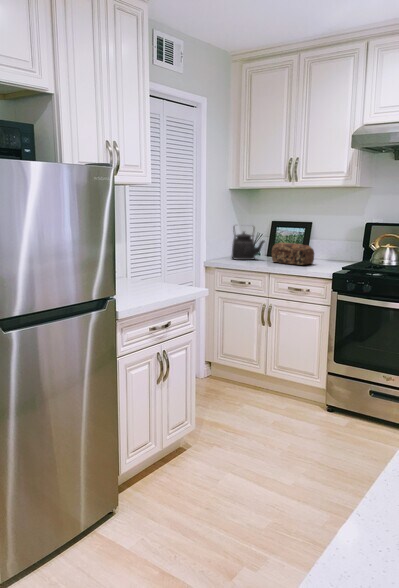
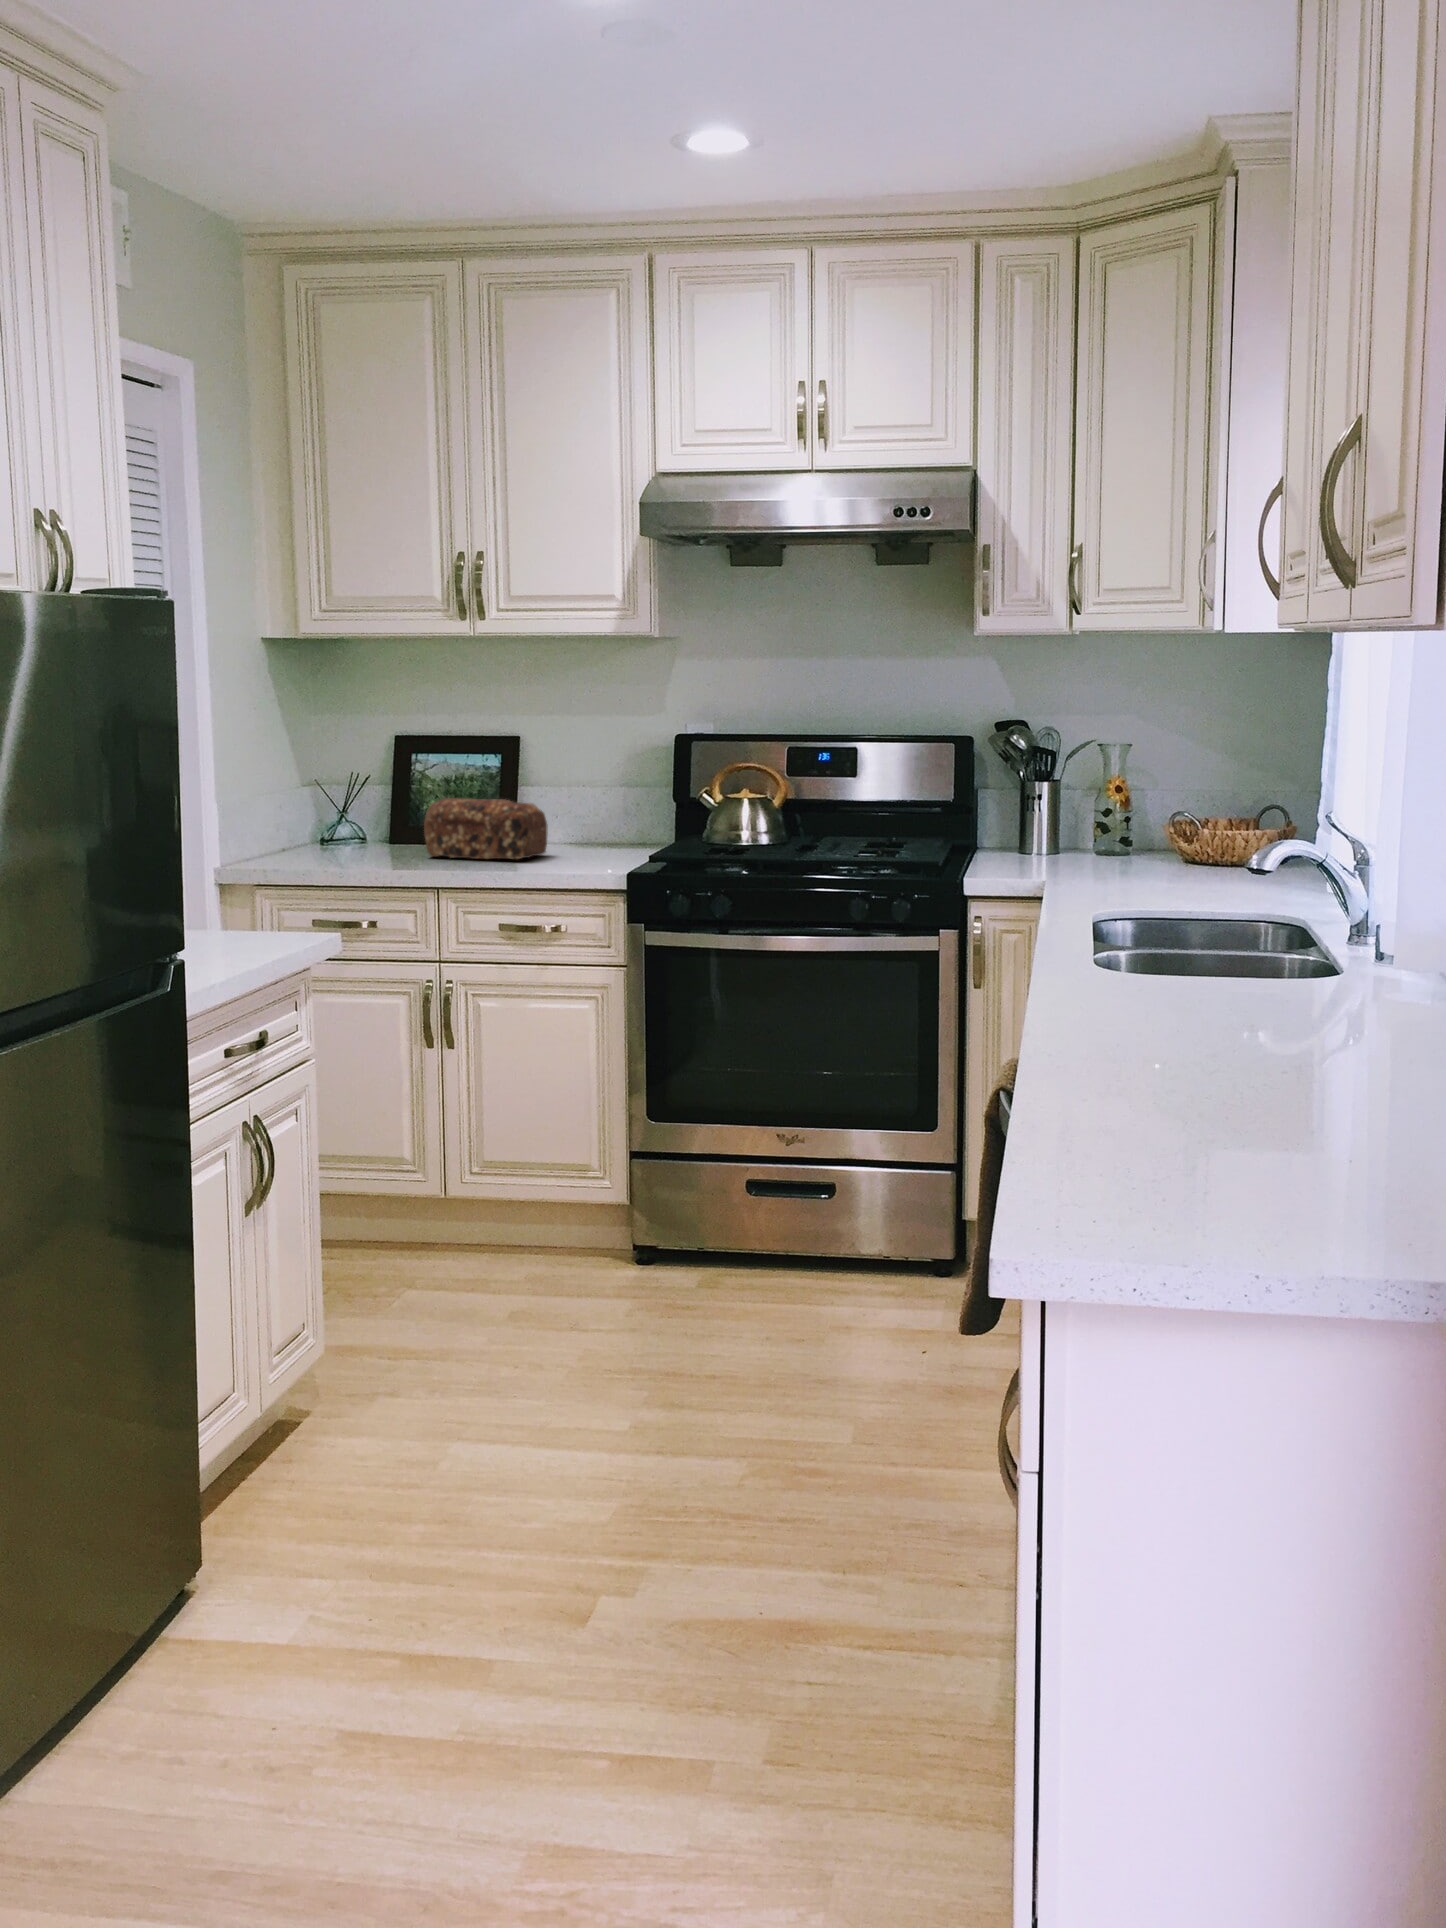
kettle: present [232,226,265,260] -> none [289,751,397,857]

